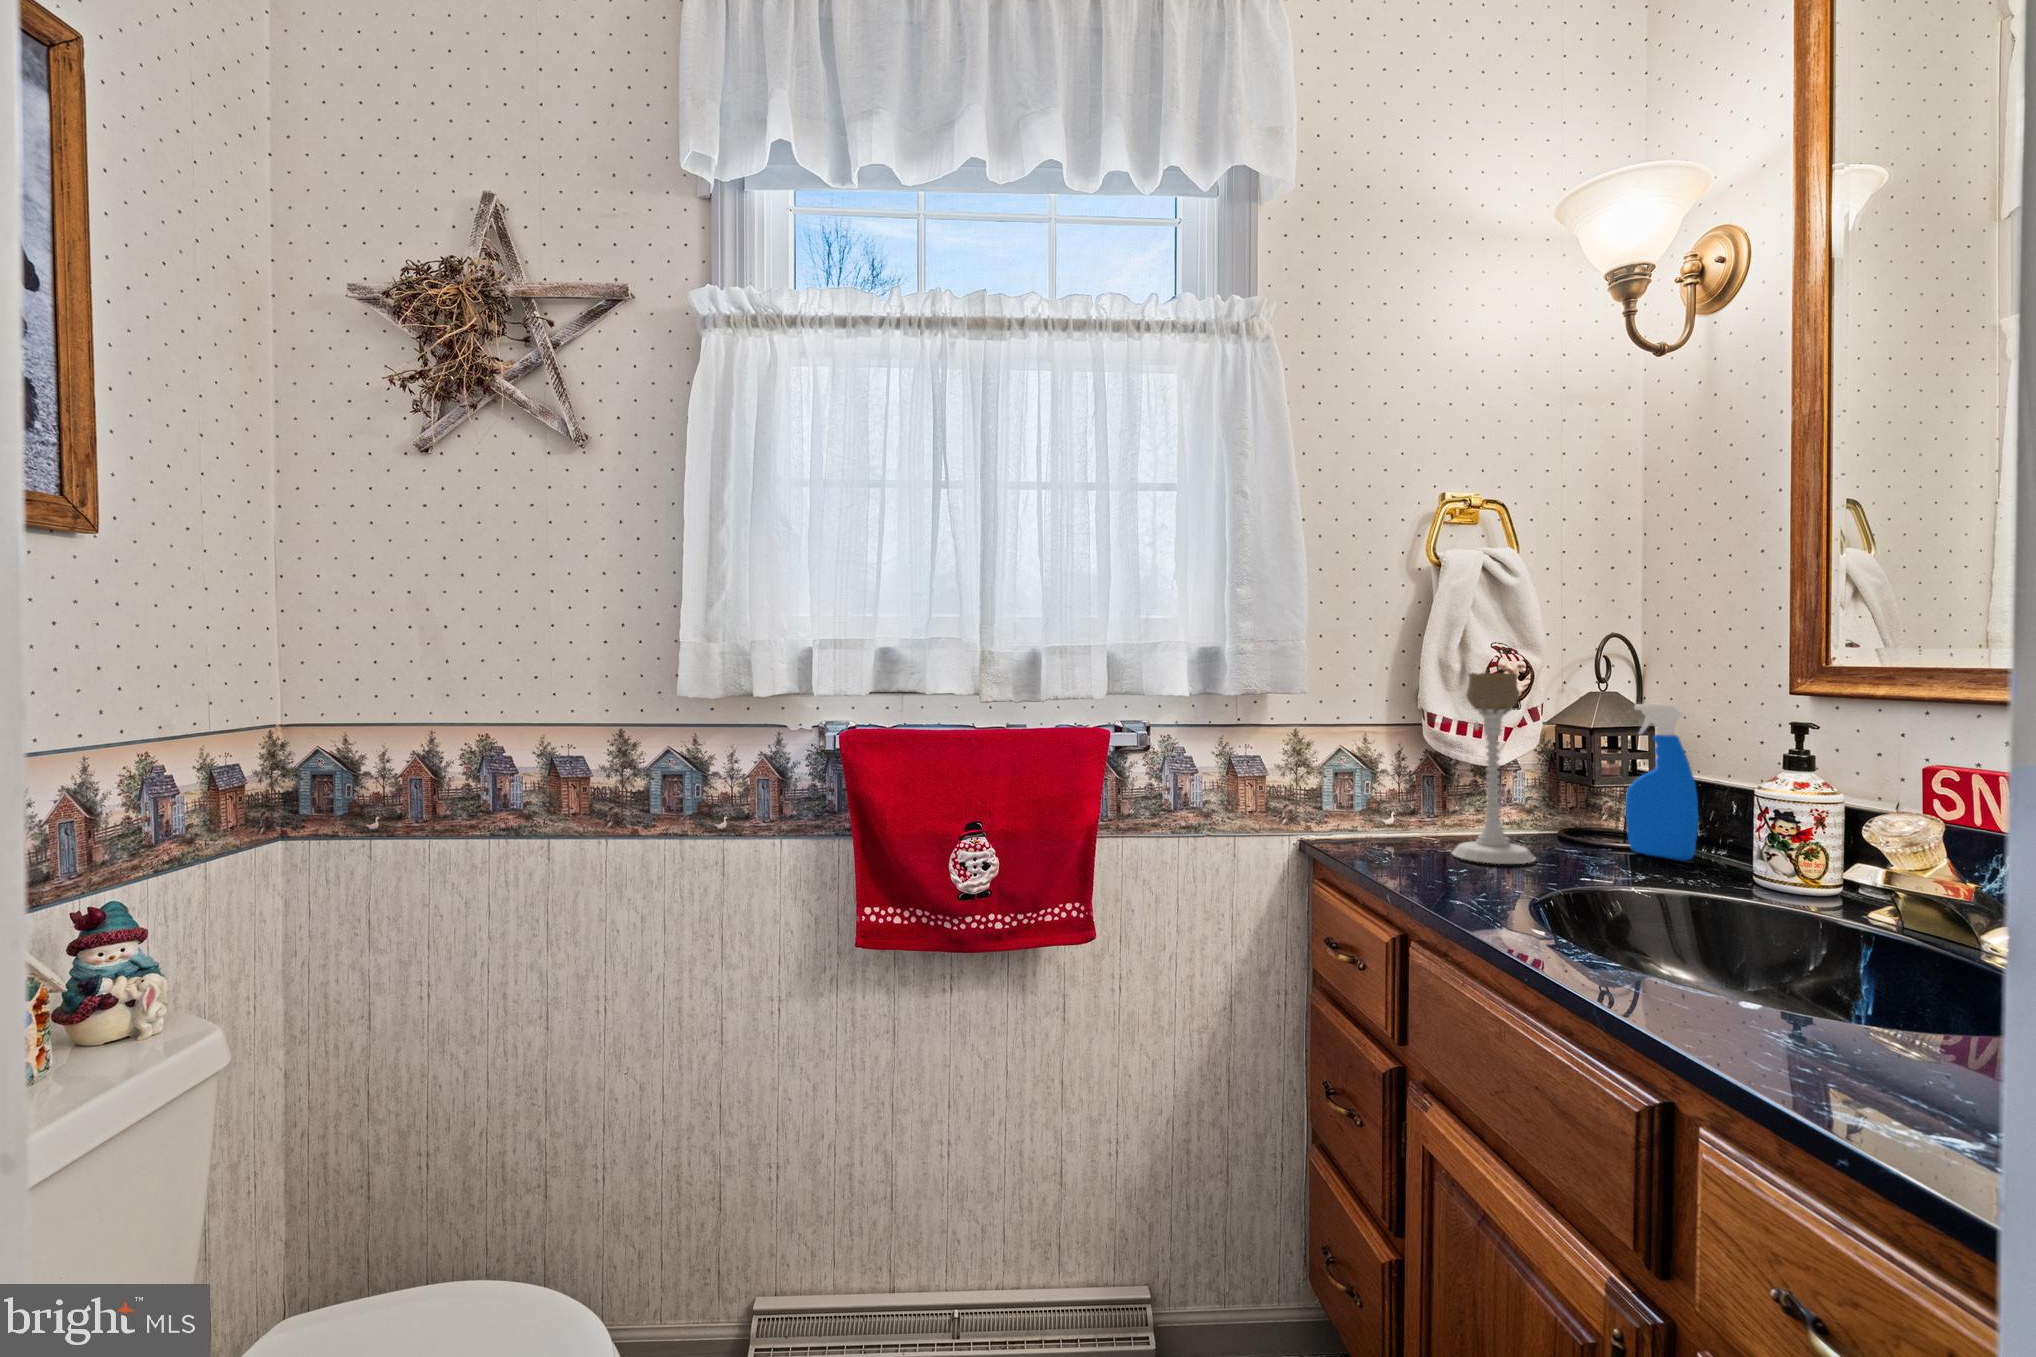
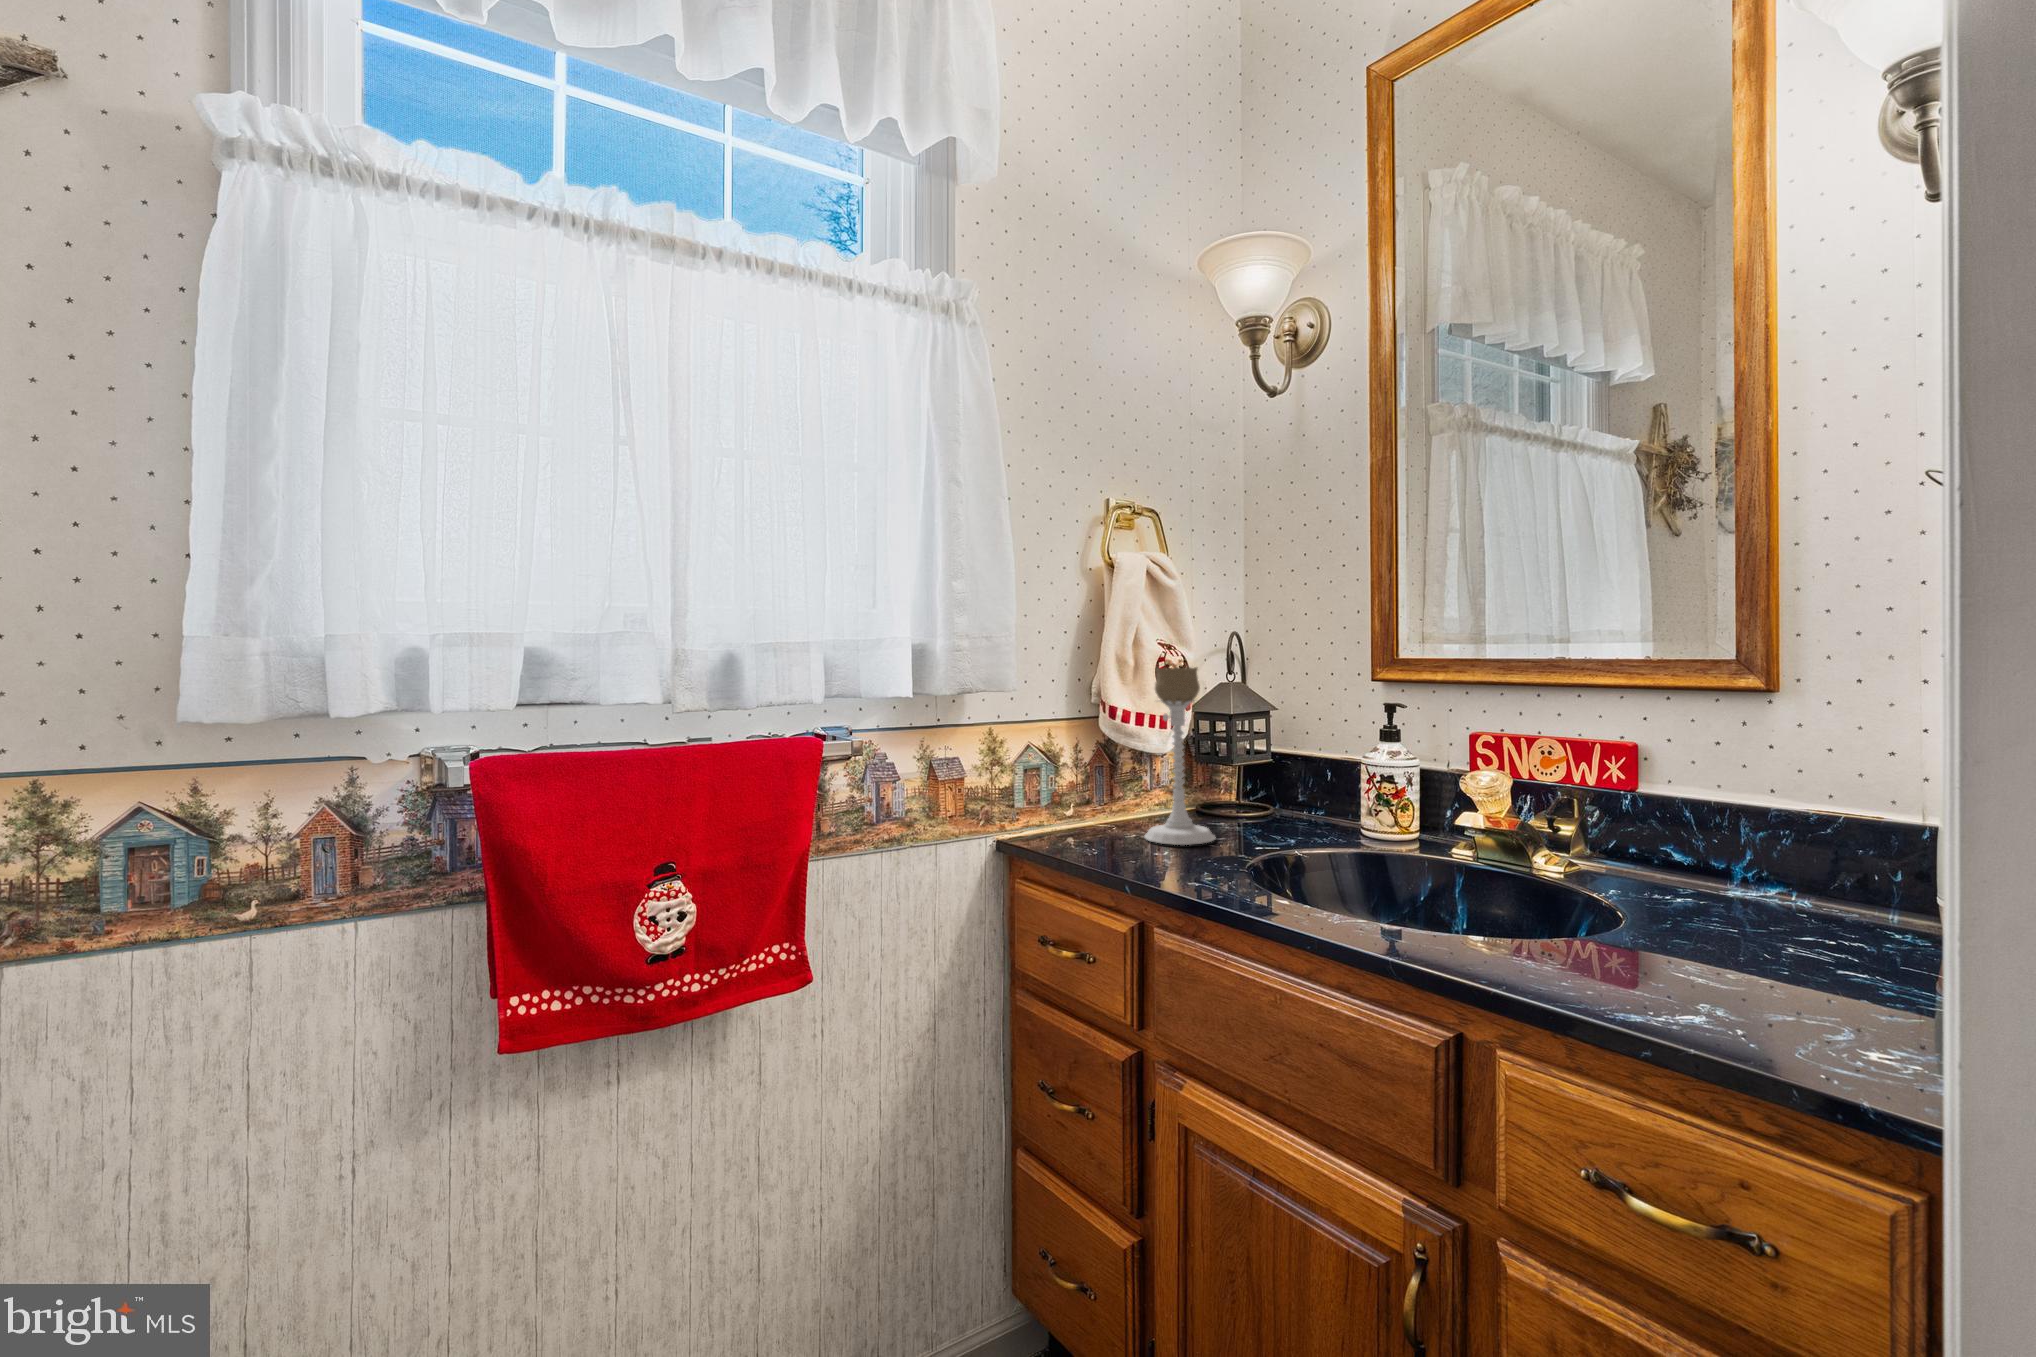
spray bottle: present [1626,703,1699,861] -> none [1264,692,1322,825]

